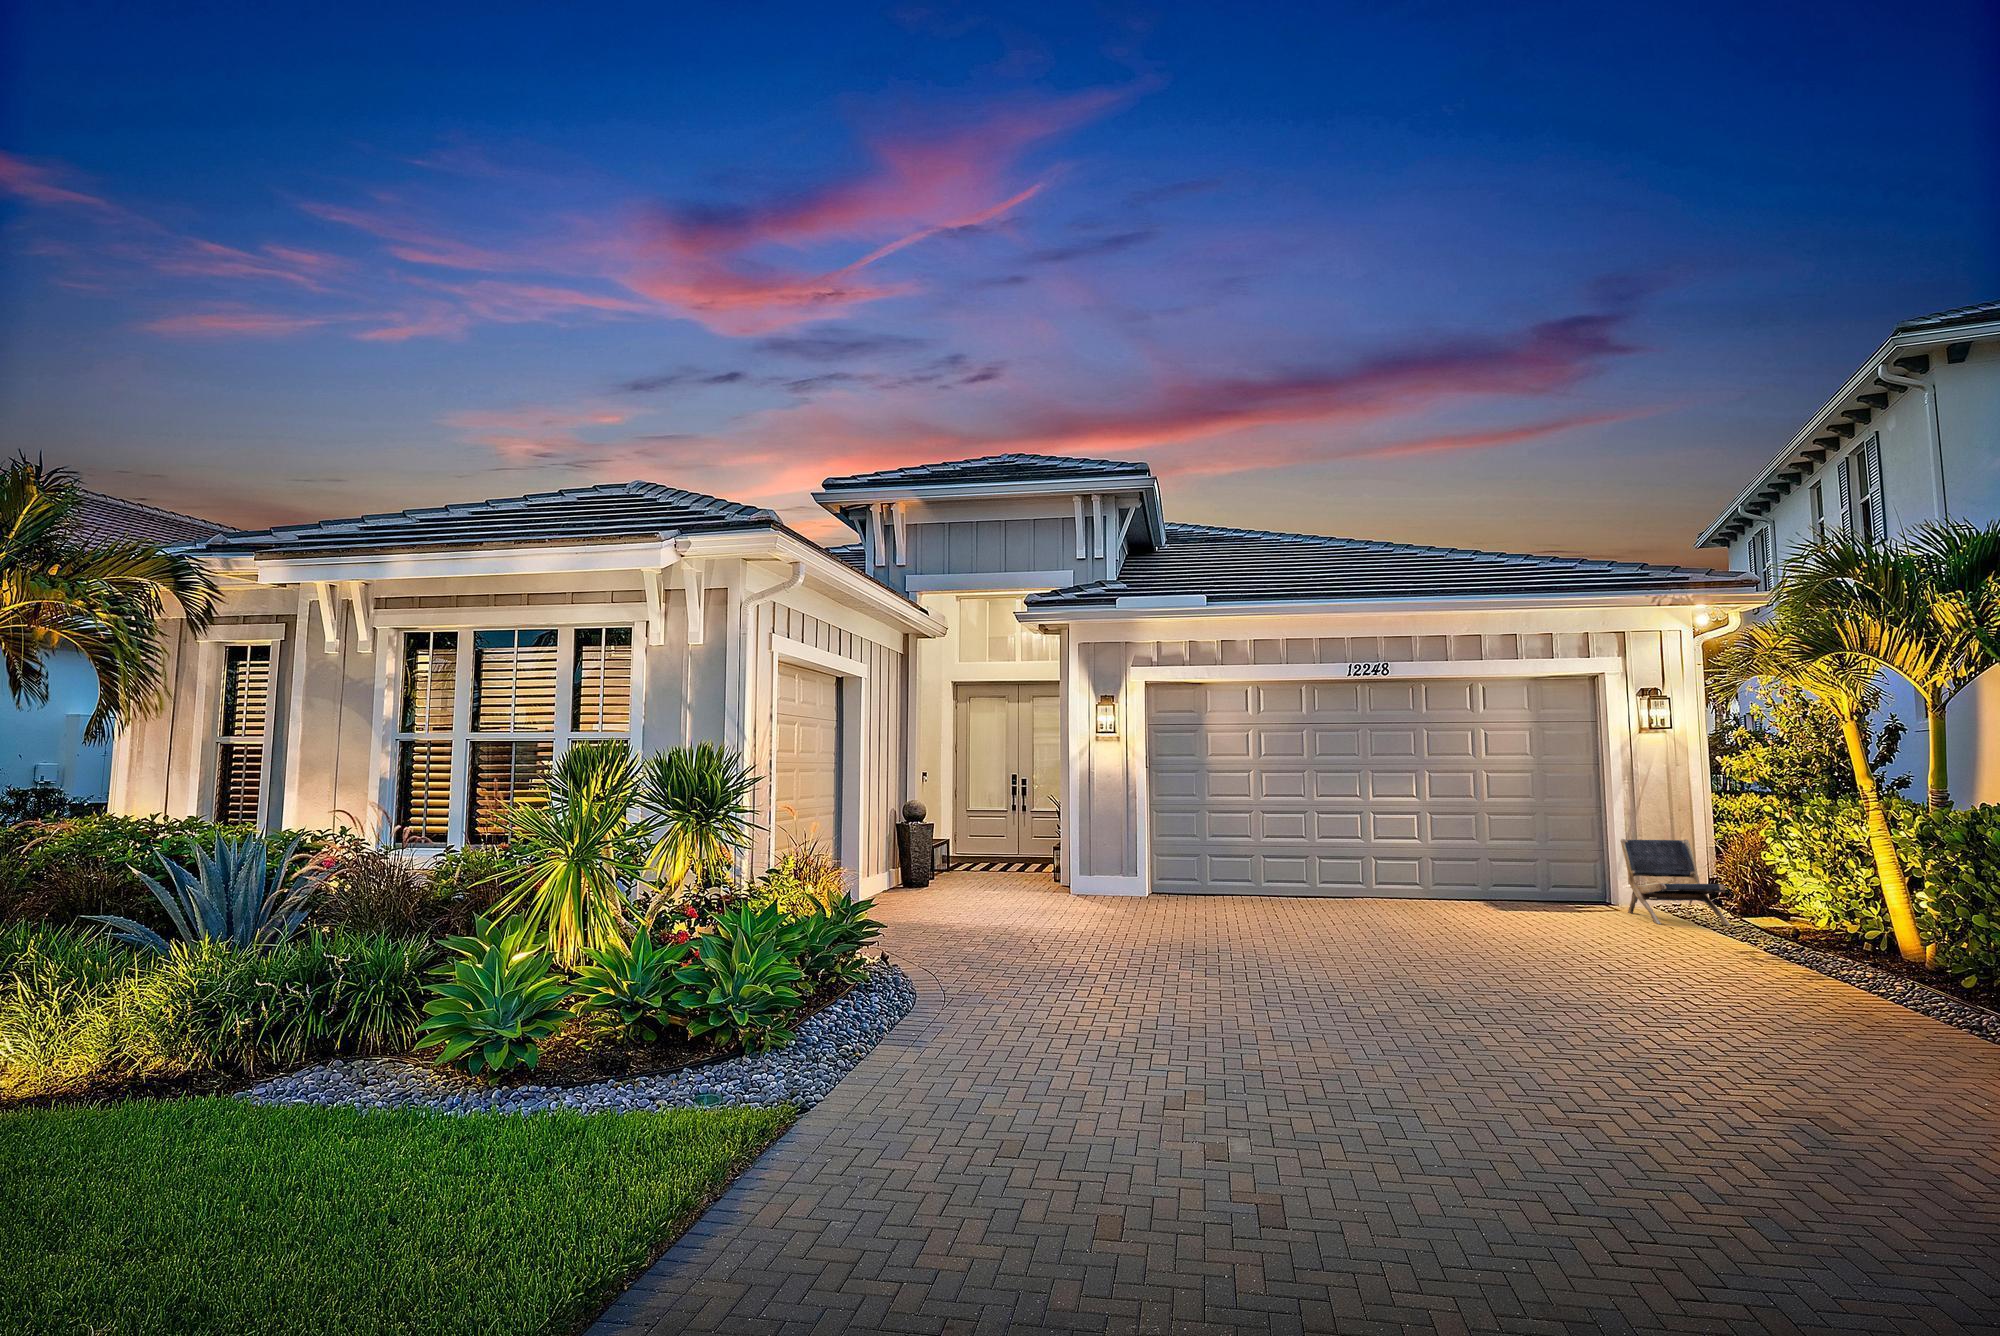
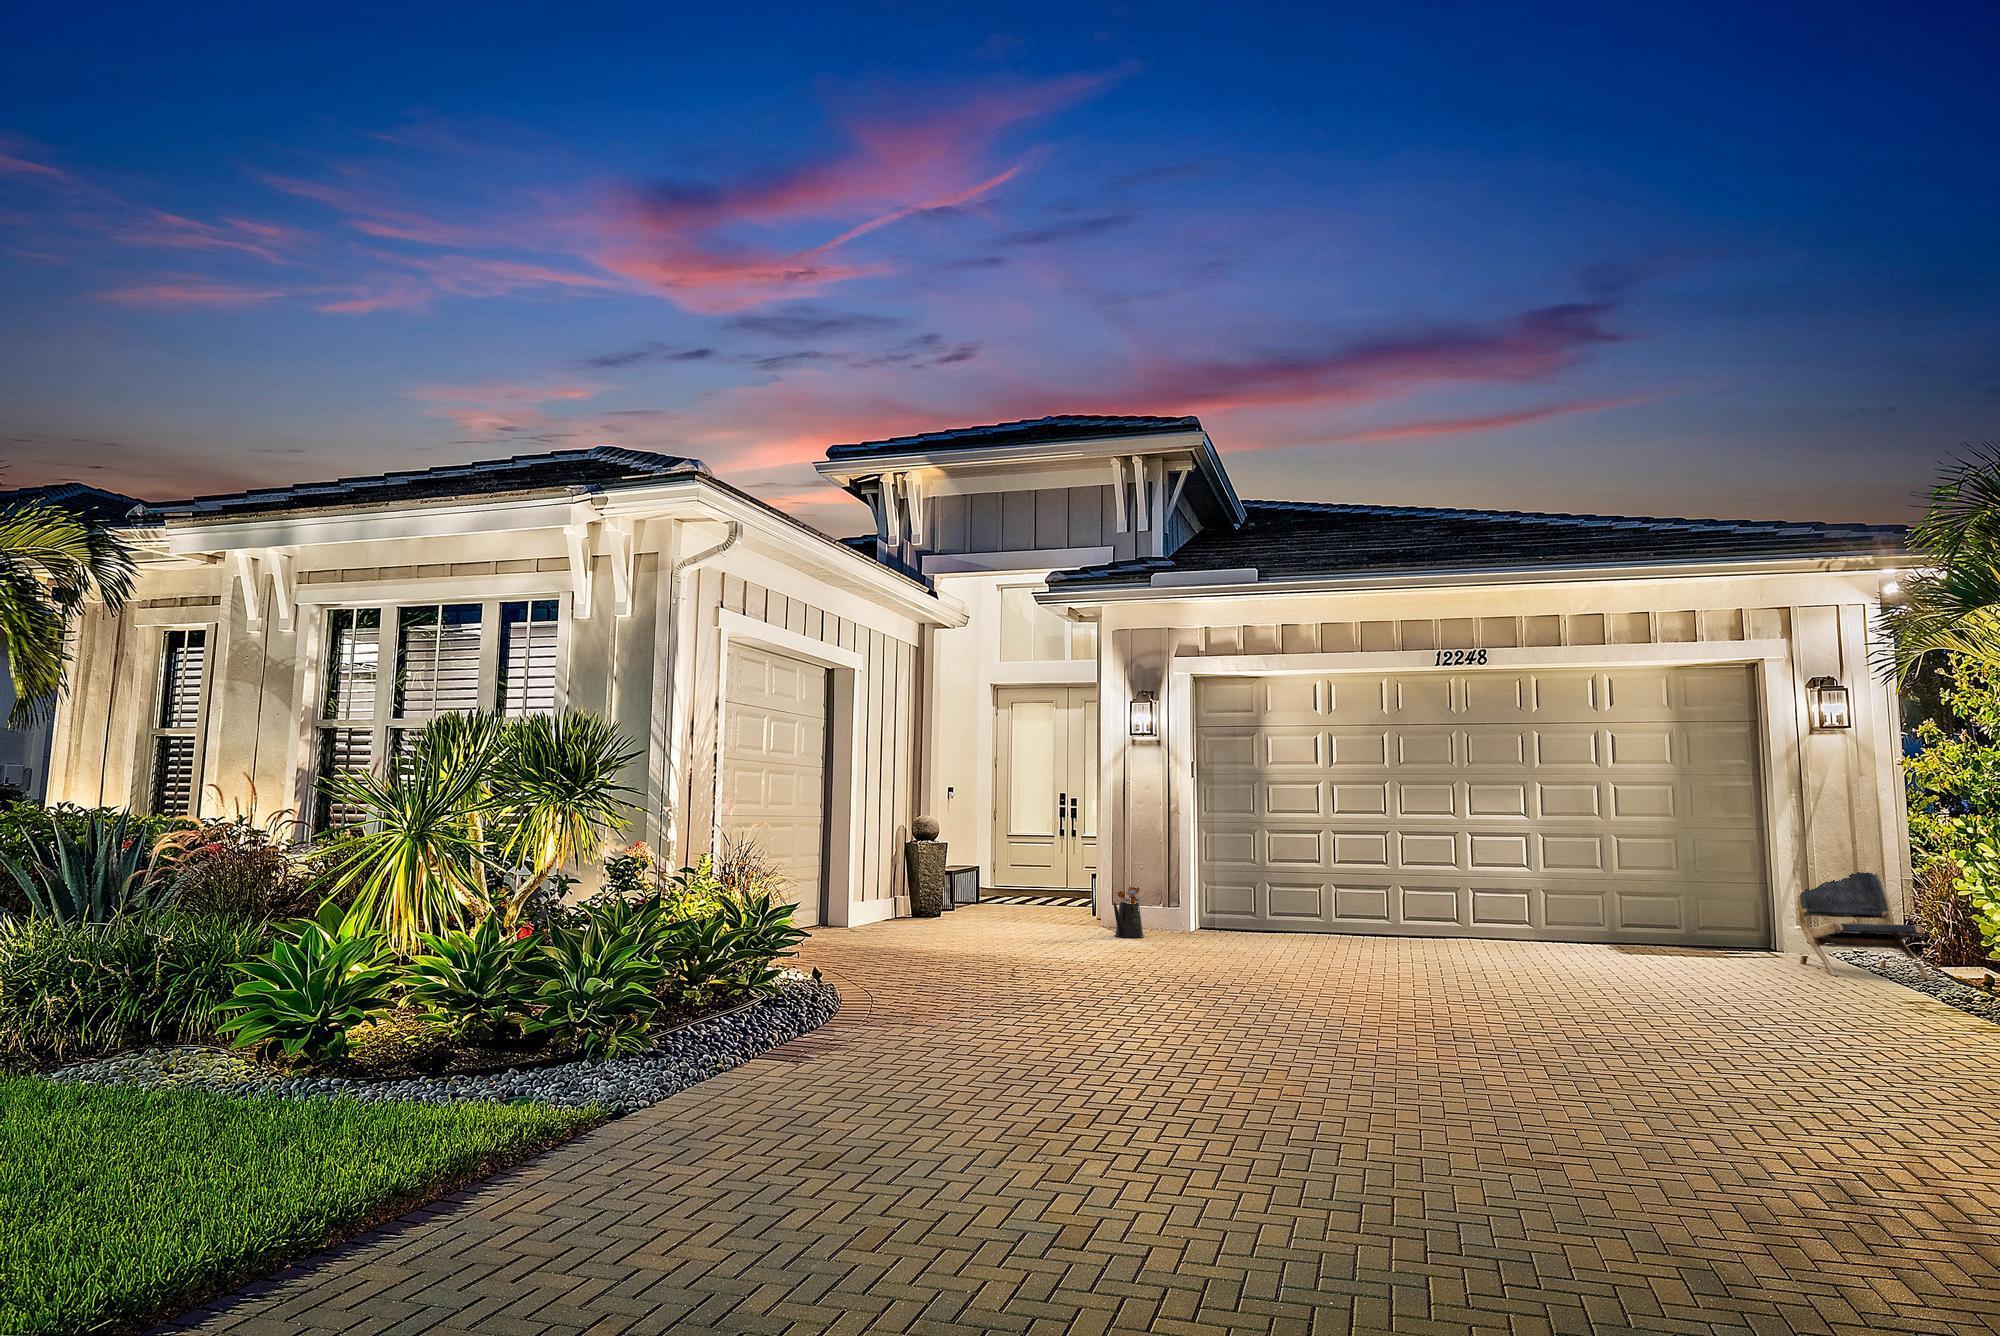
watering can: none [1089,859,1114,903] -> present [1113,887,1144,938]

